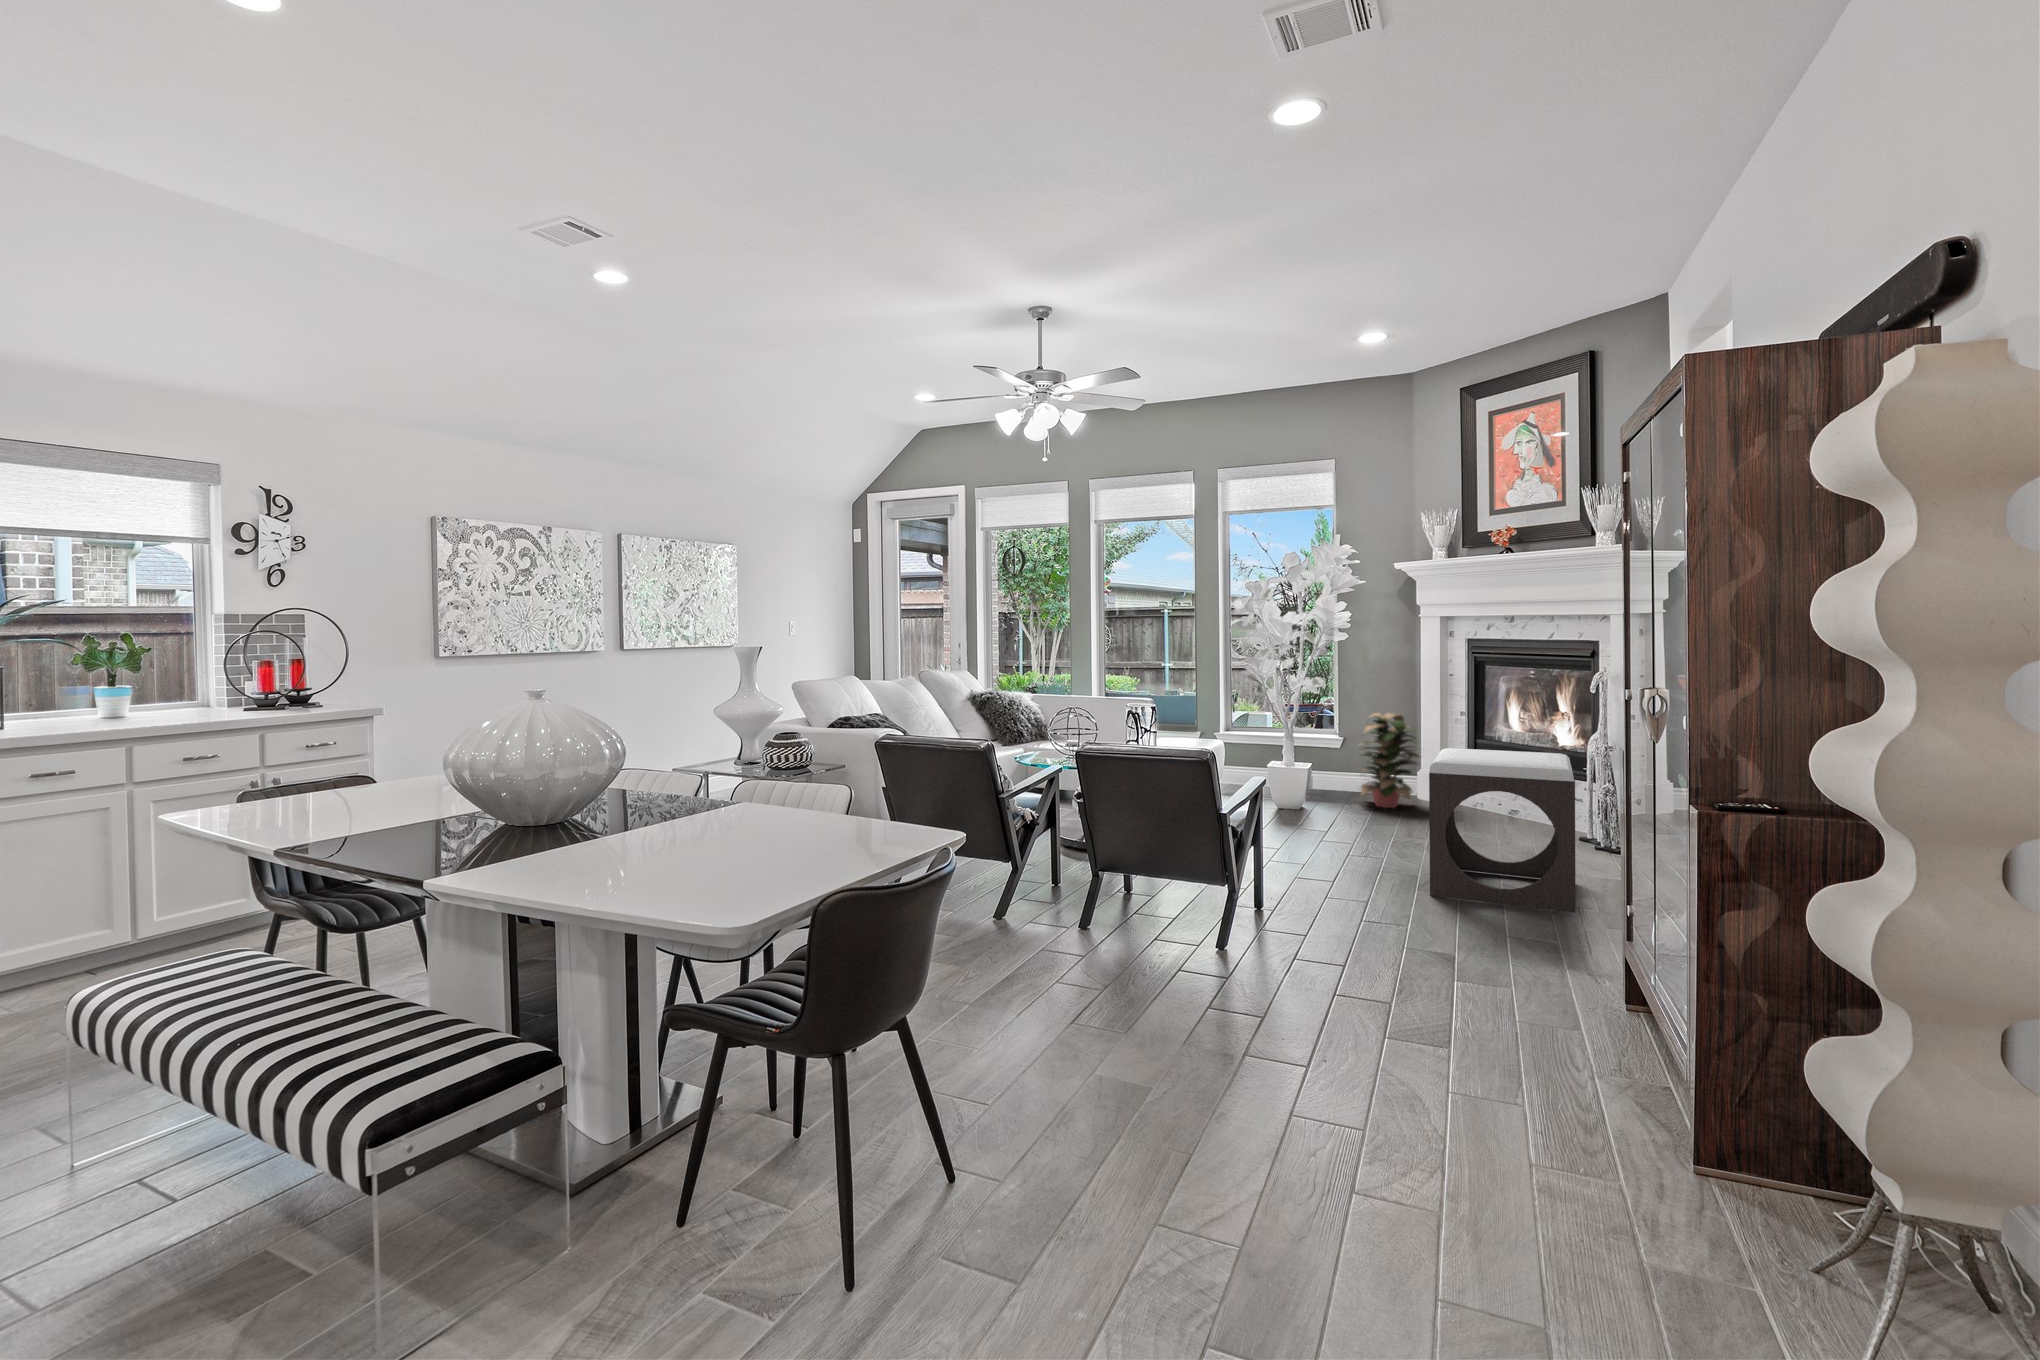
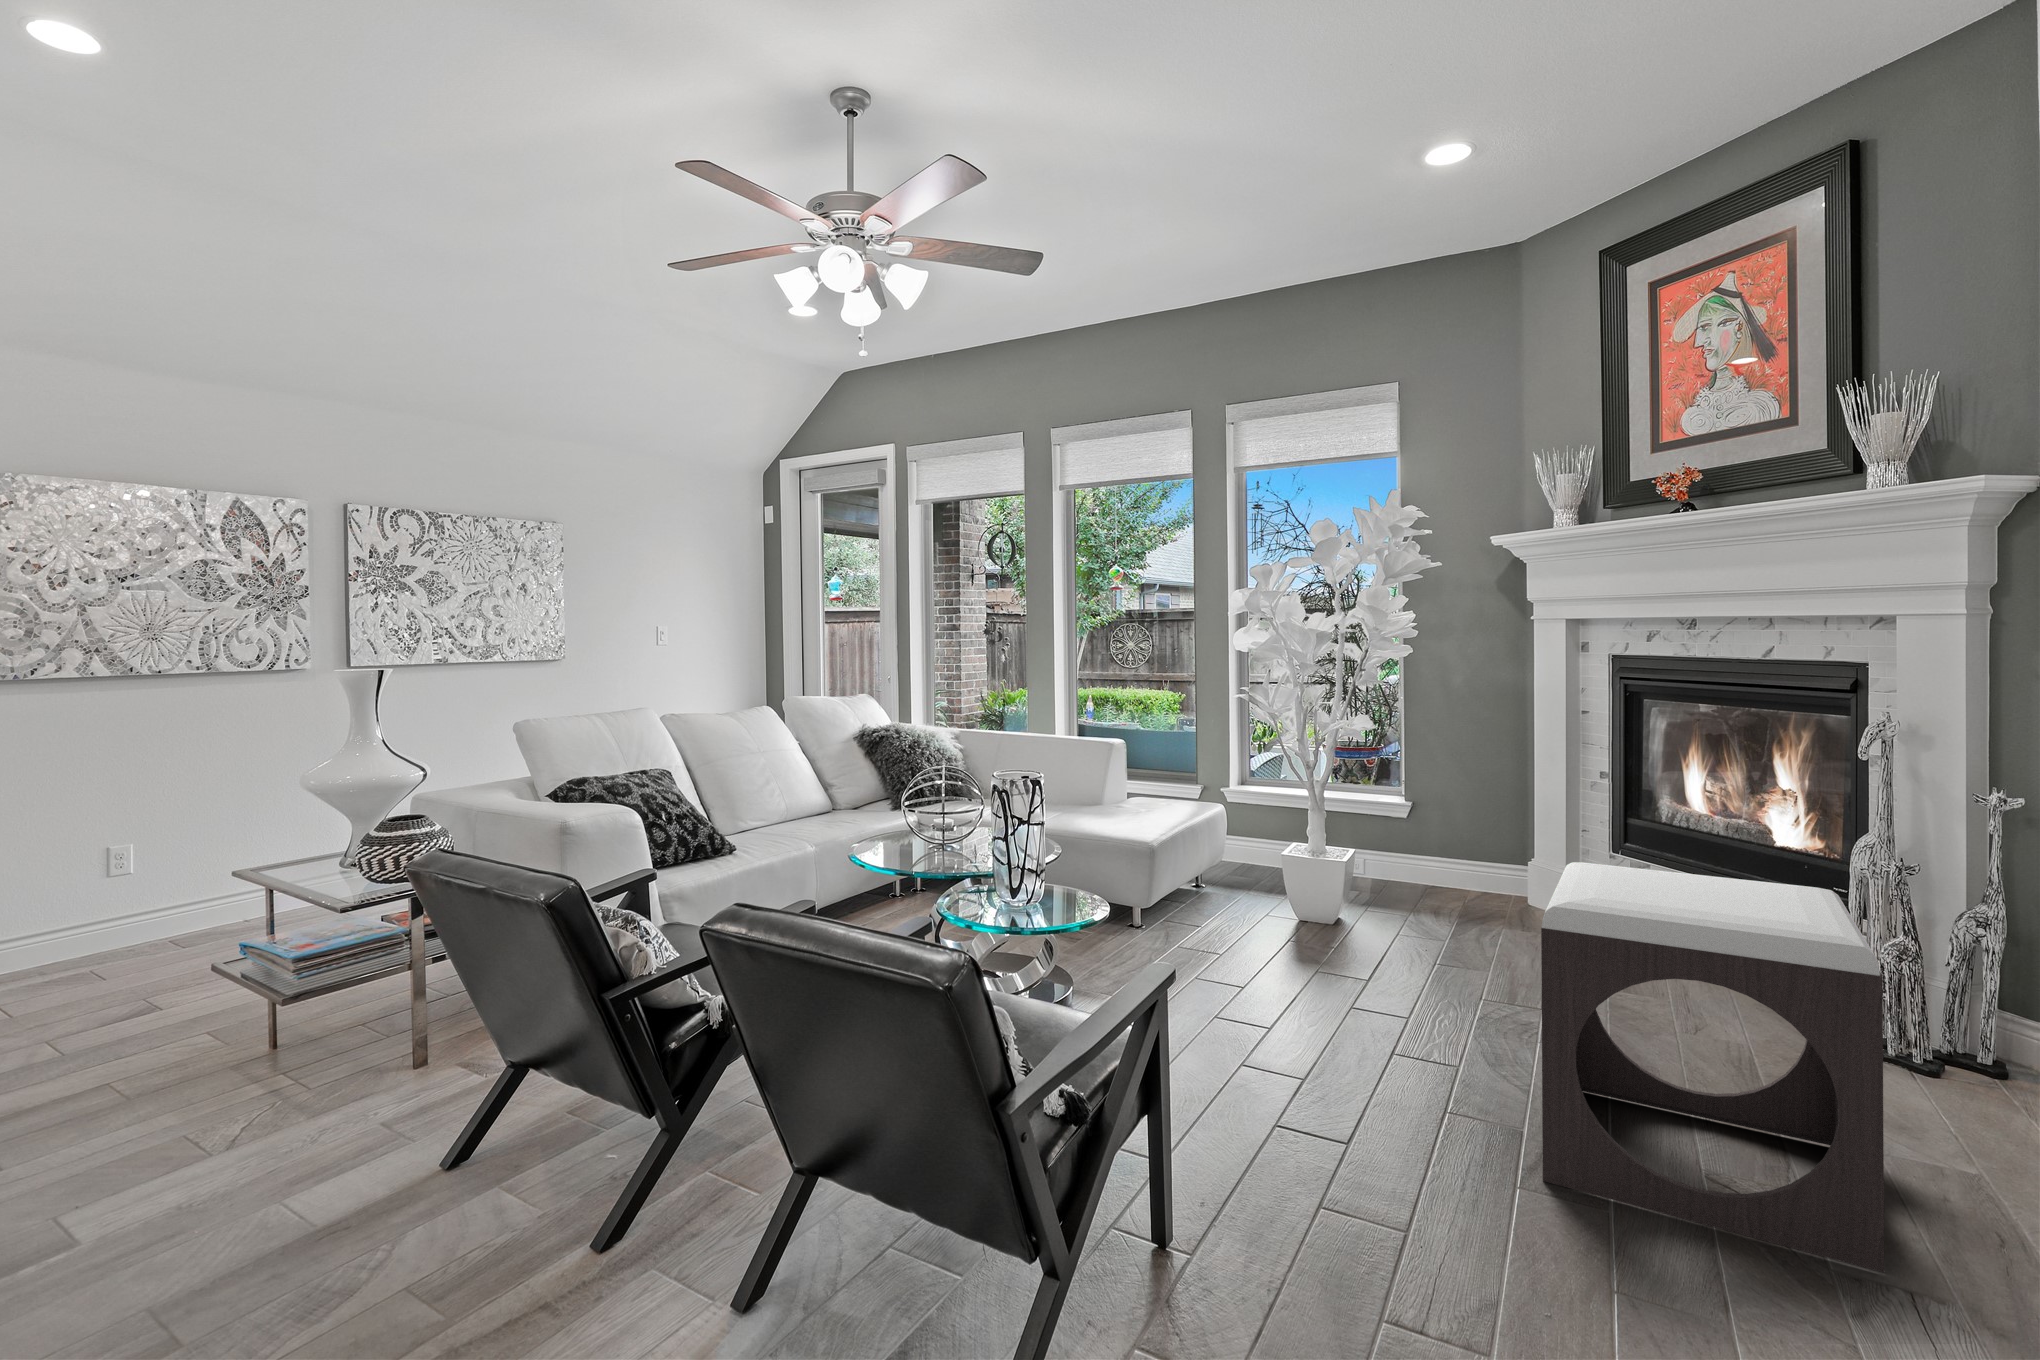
decorative plant: present [1360,713,1420,808] -> none [1423,770,1541,923]

